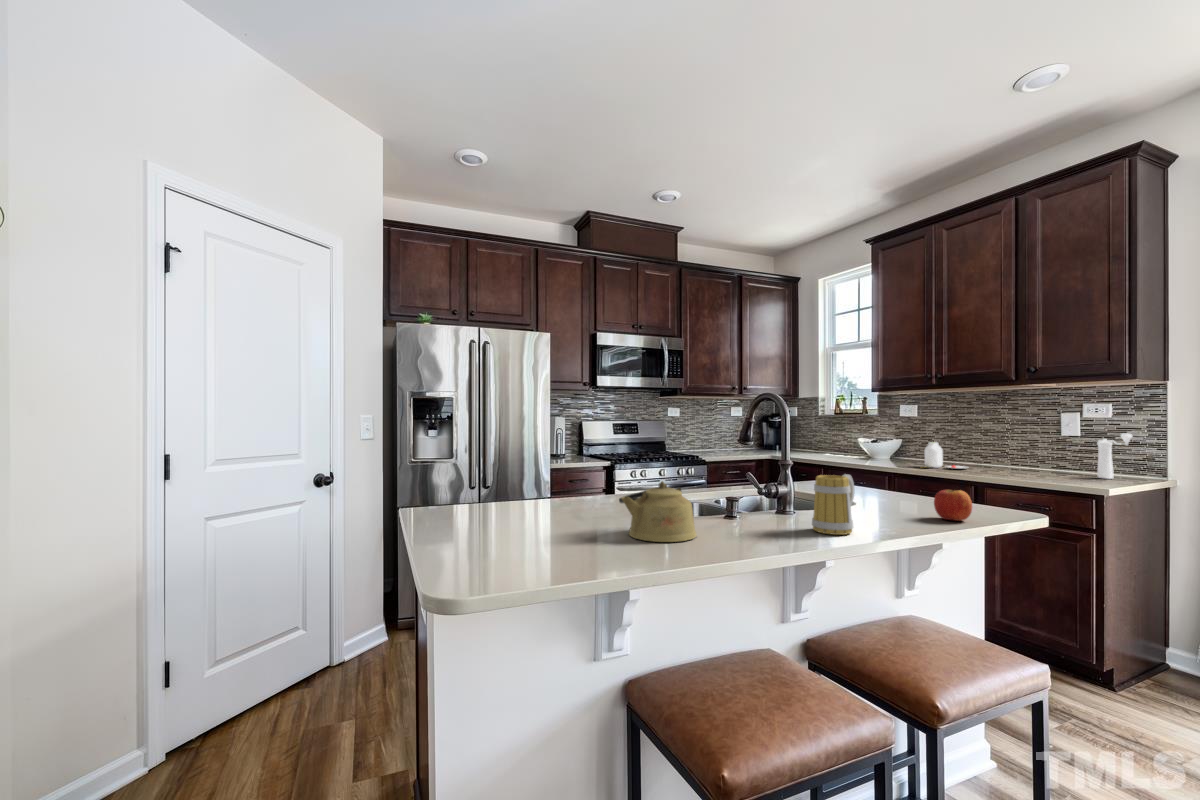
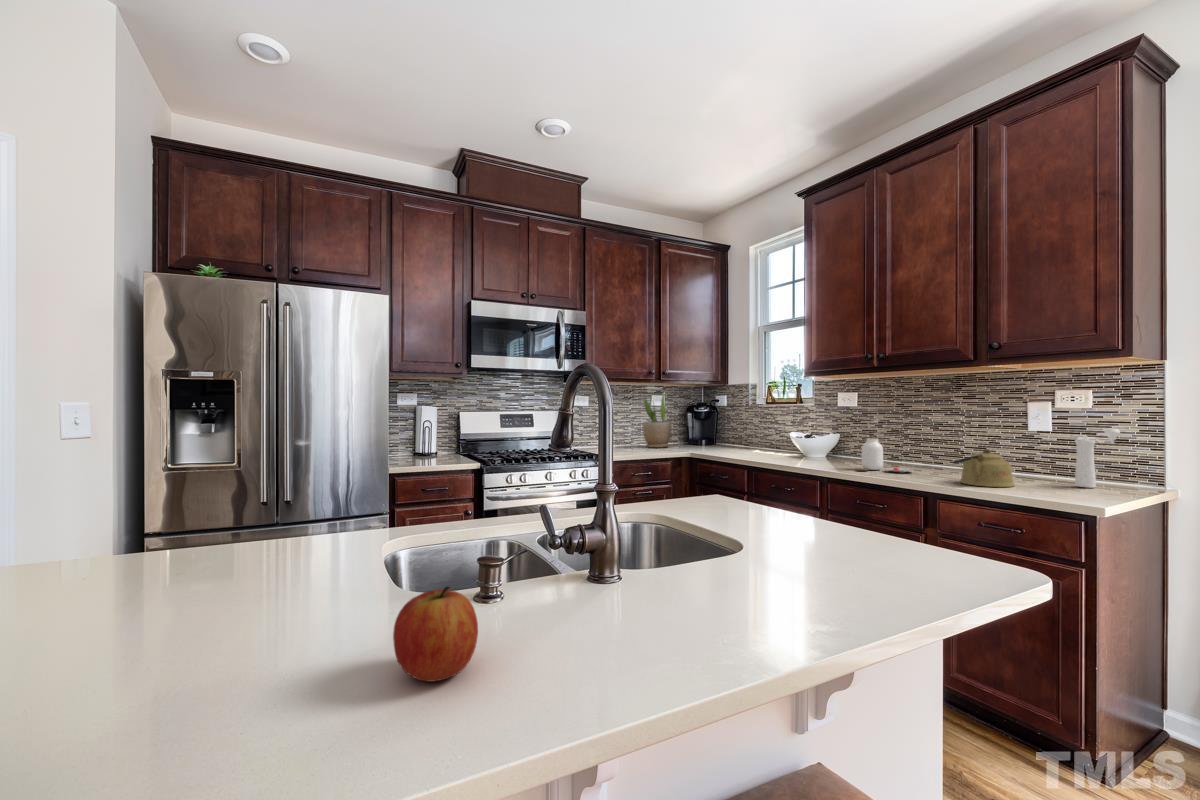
potted plant: none [724,405,749,452] -> present [643,396,671,448]
mug: present [812,474,854,535] -> none [587,517,681,650]
kettle: present [619,481,697,542] -> present [953,449,1014,487]
apple: present [934,487,972,521] -> present [393,587,478,682]

